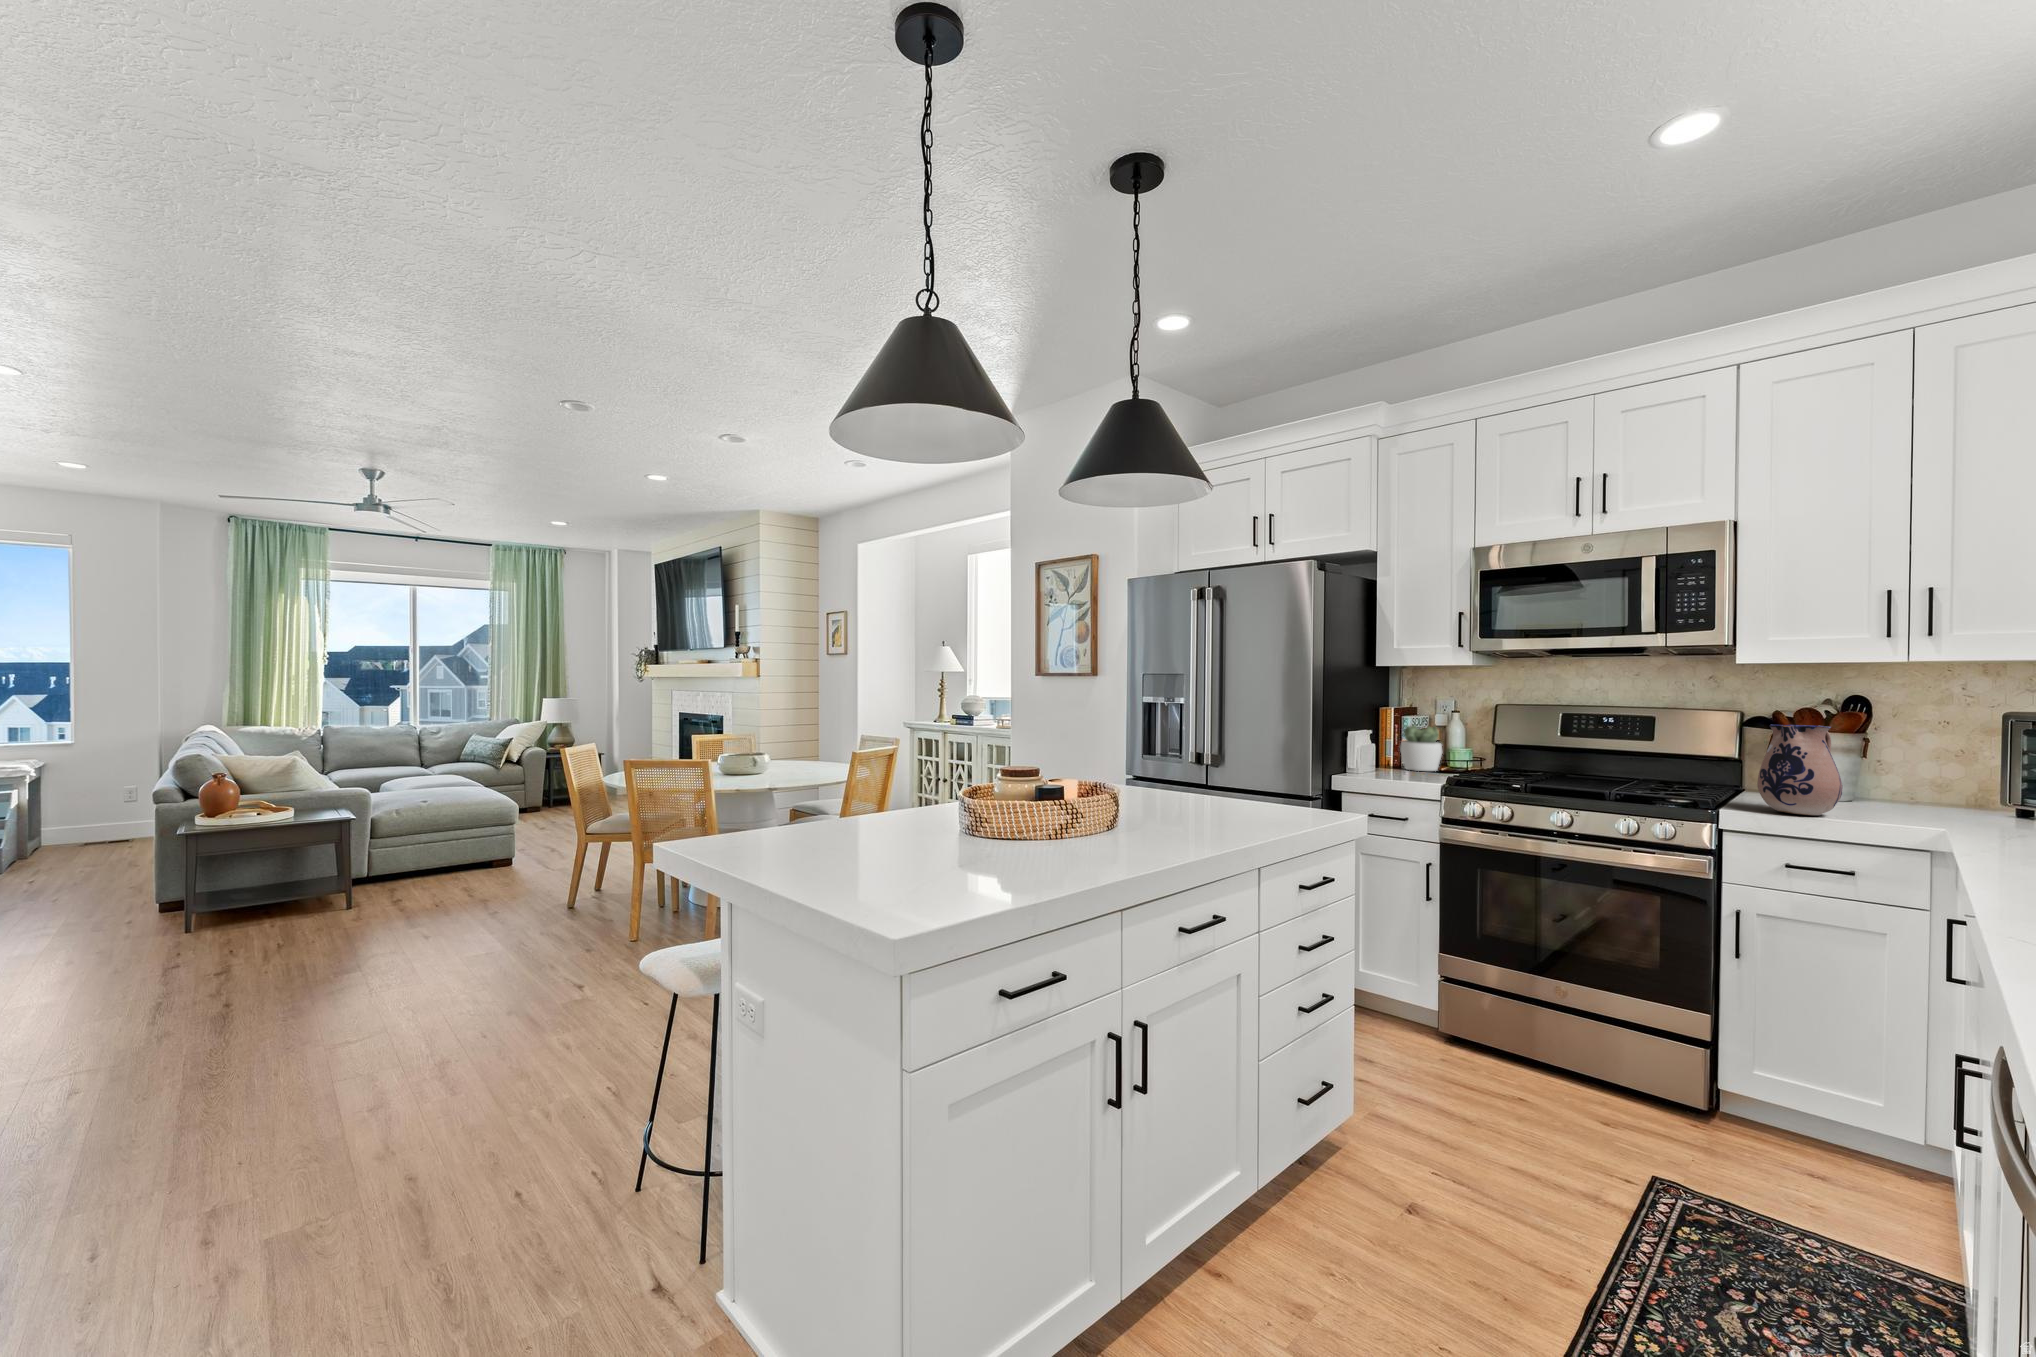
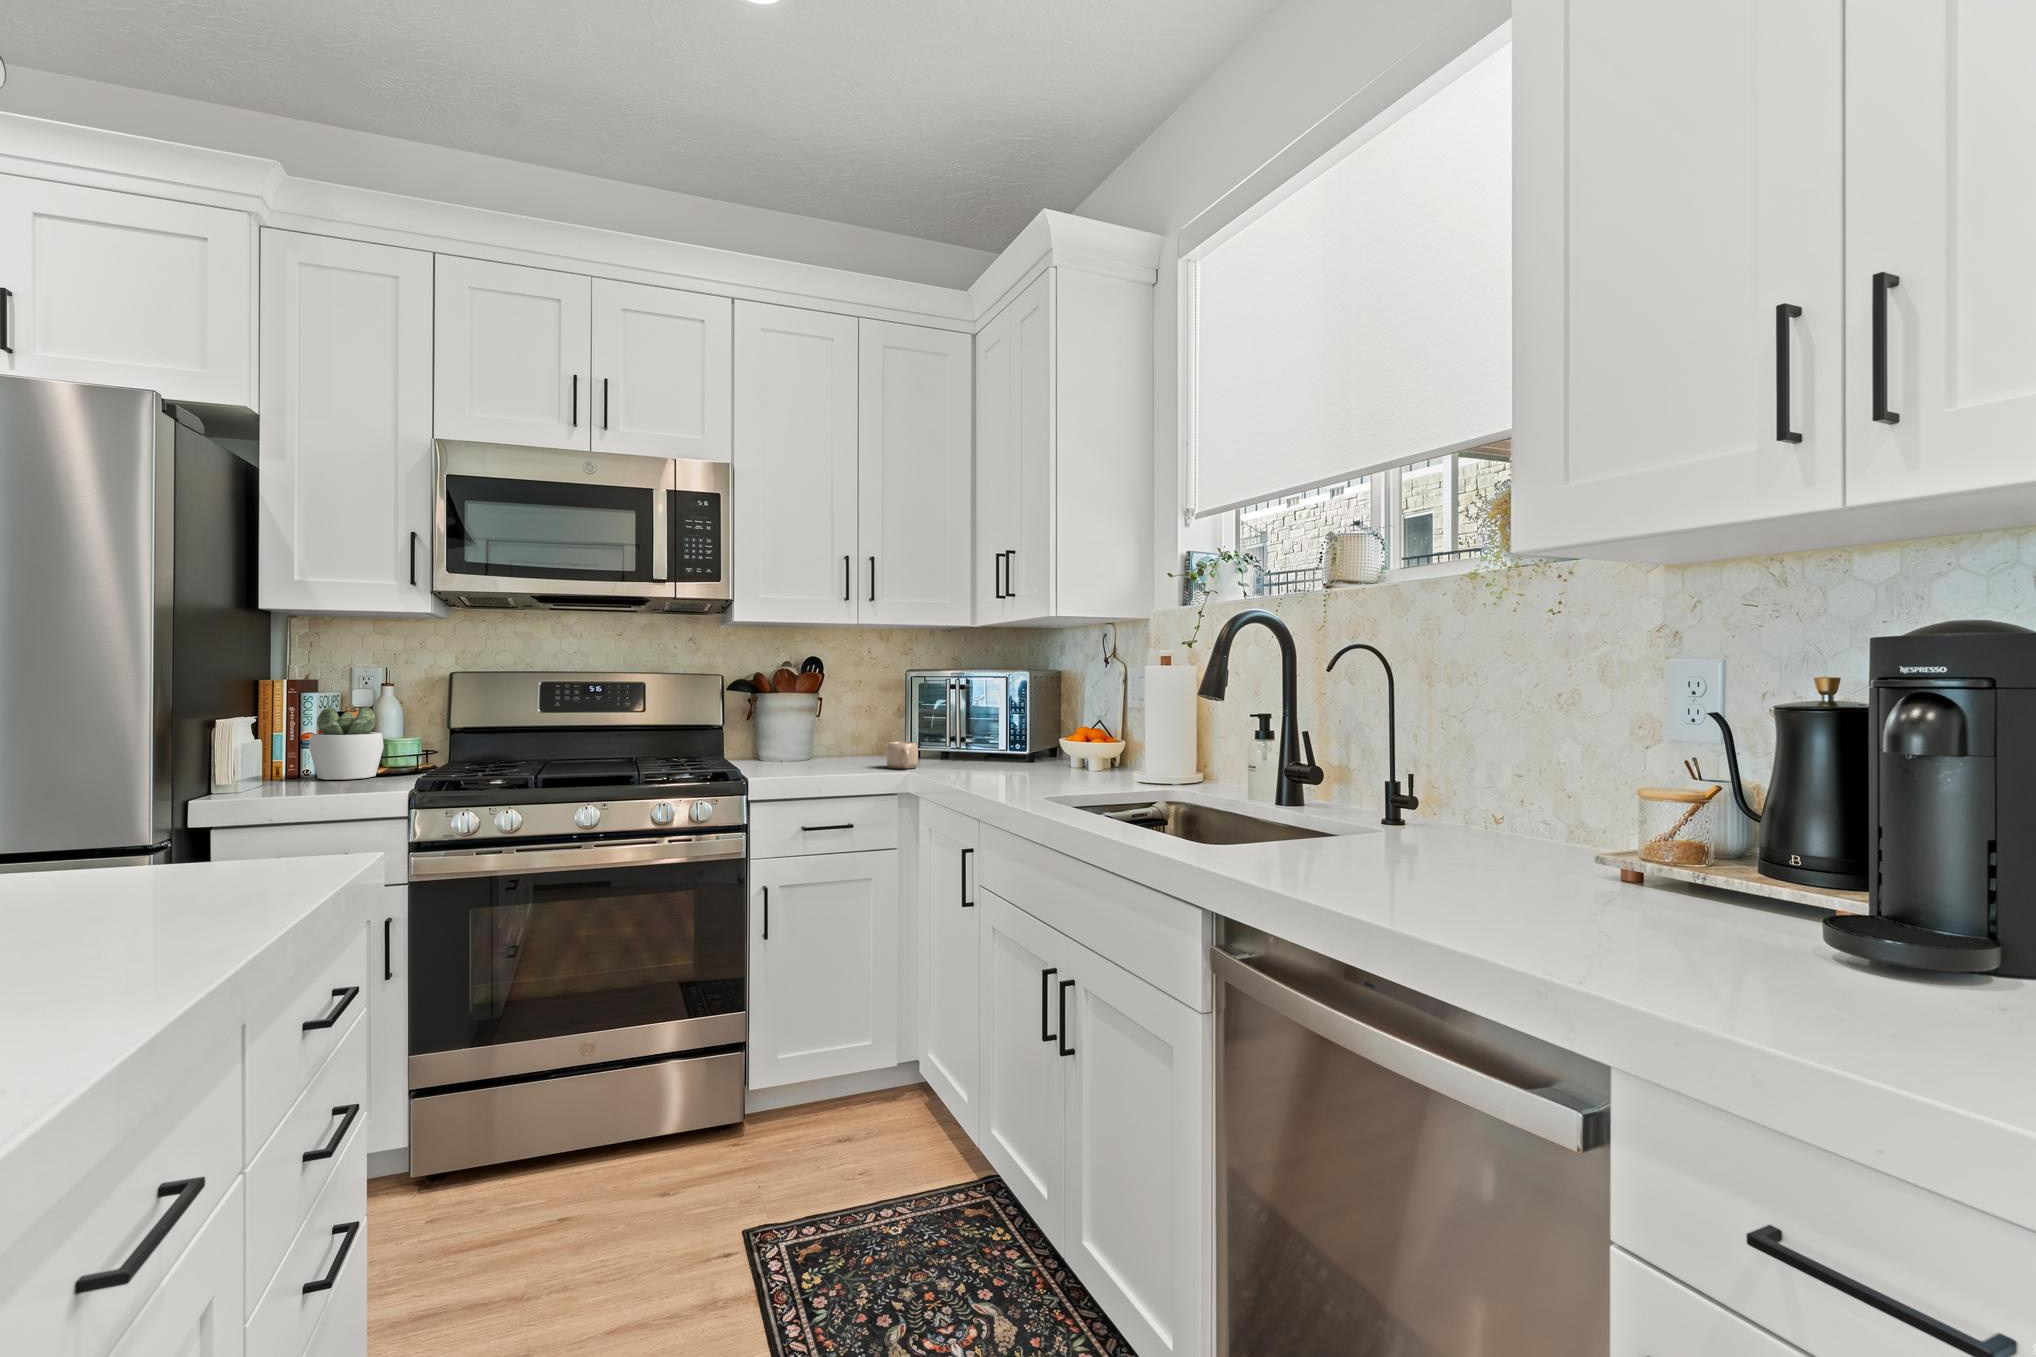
ceramic pitcher: present [1757,724,1843,815] -> none [780,684,845,777]
mug: none [1927,792,1979,824] -> present [886,742,918,769]

